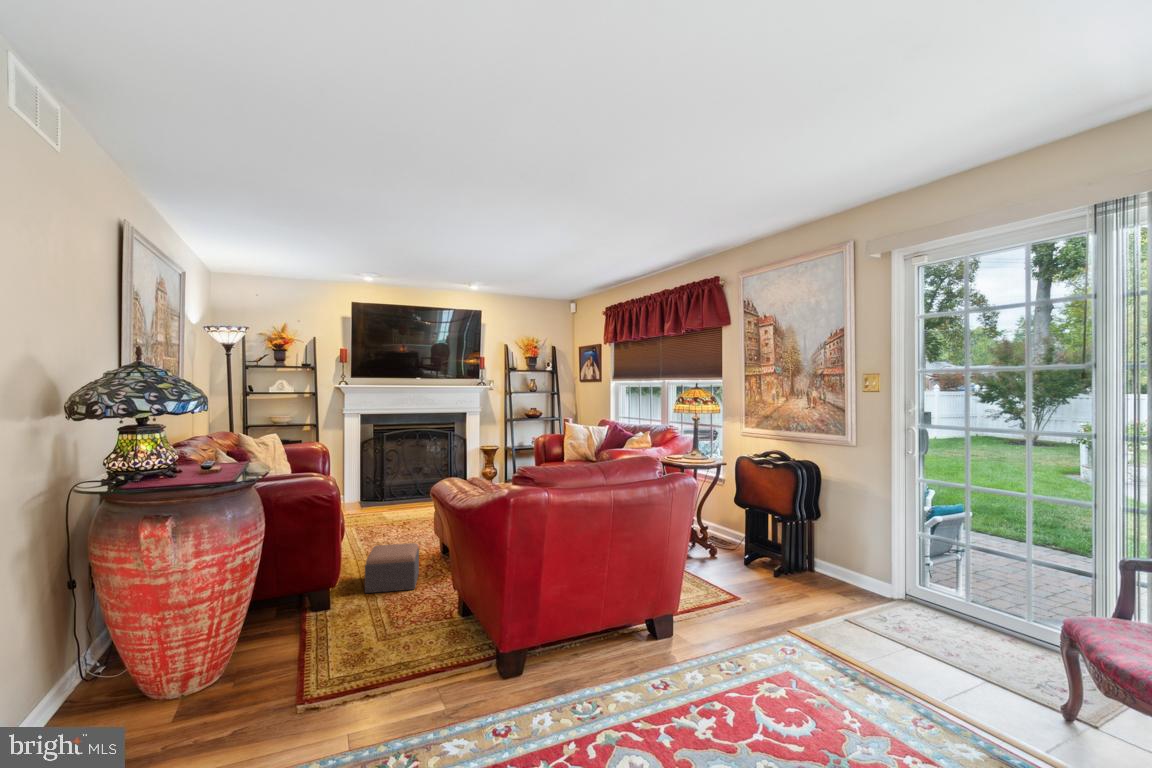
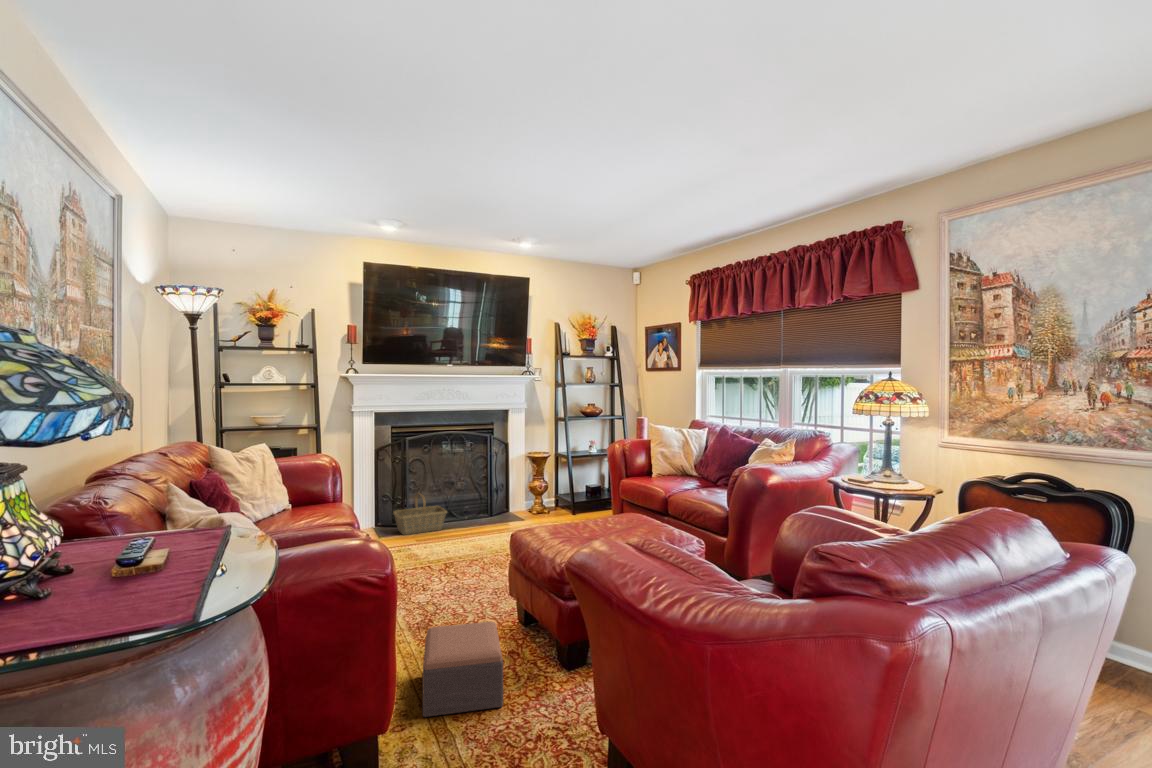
basket: none [375,475,416,506] -> present [393,493,447,535]

